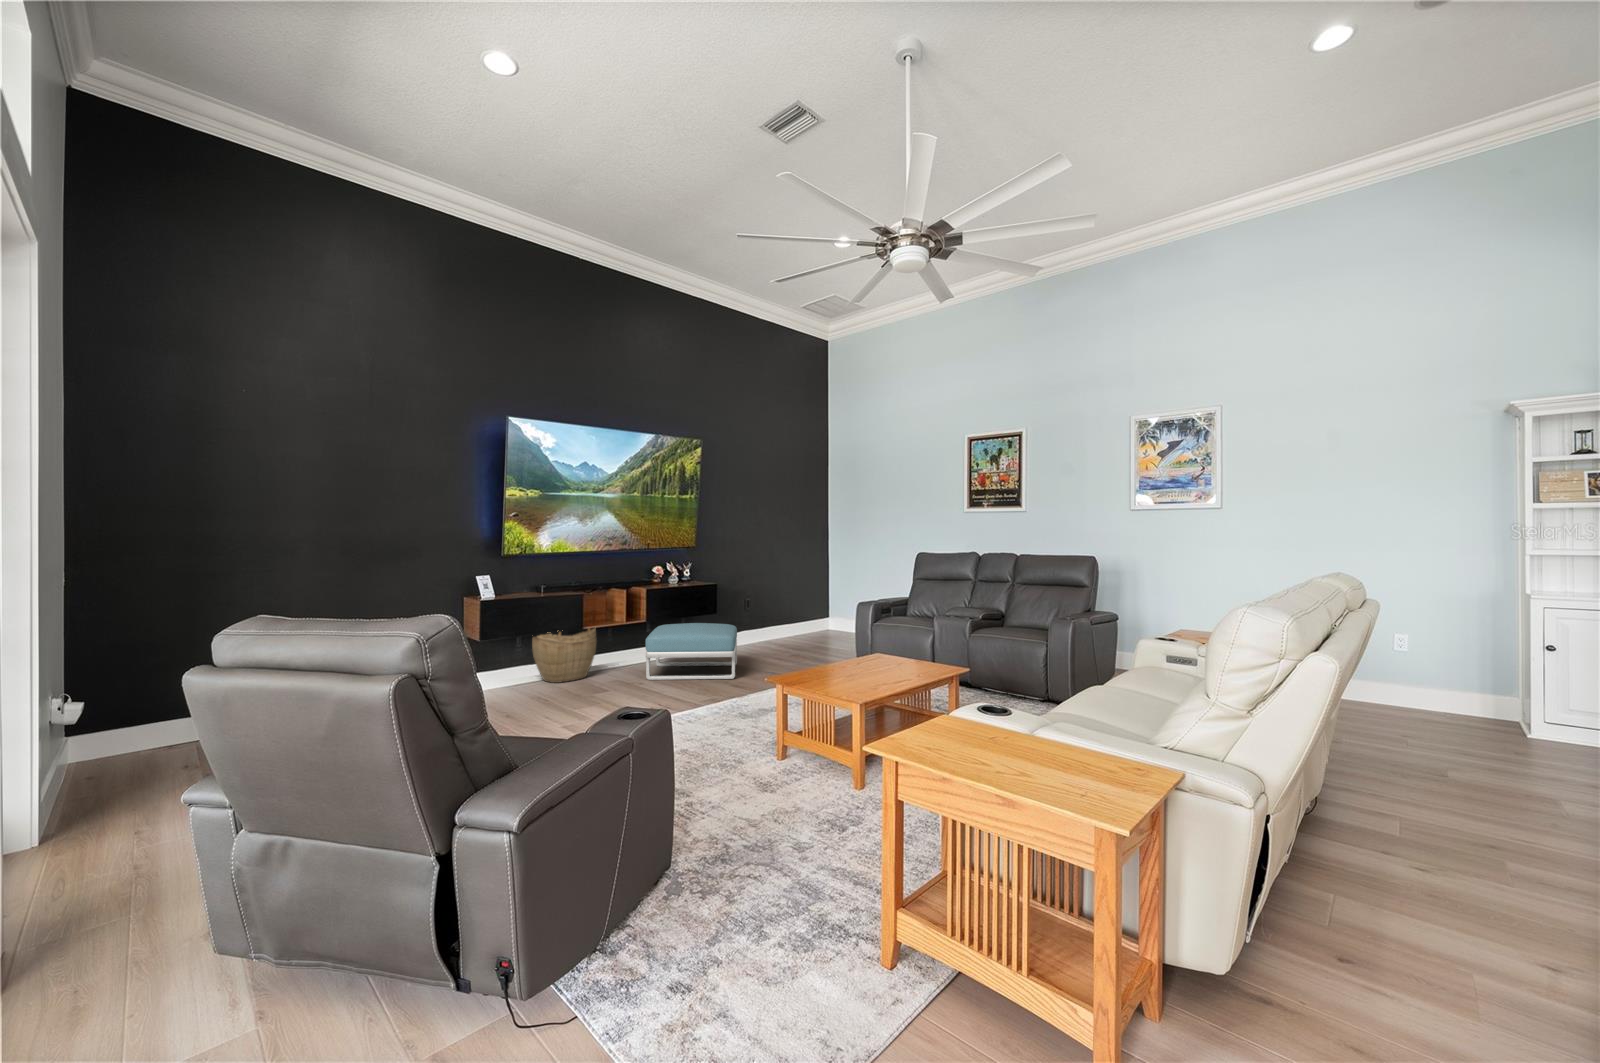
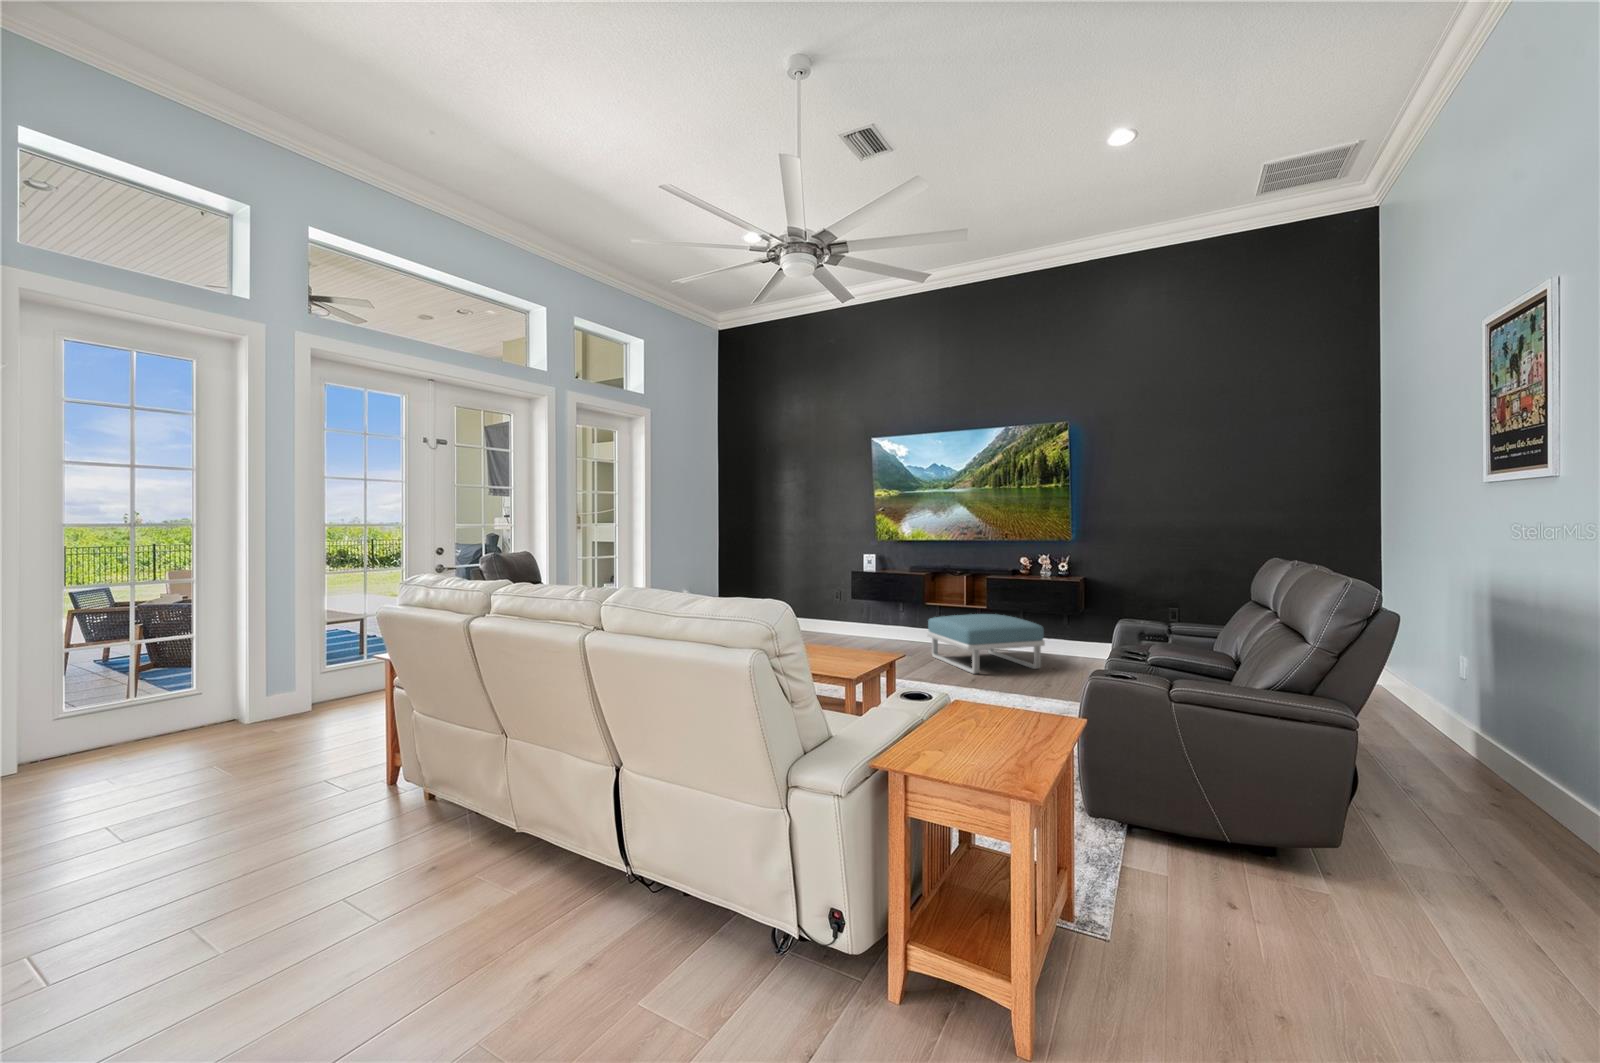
woven basket: present [532,628,597,683] -> none [883,586,933,646]

